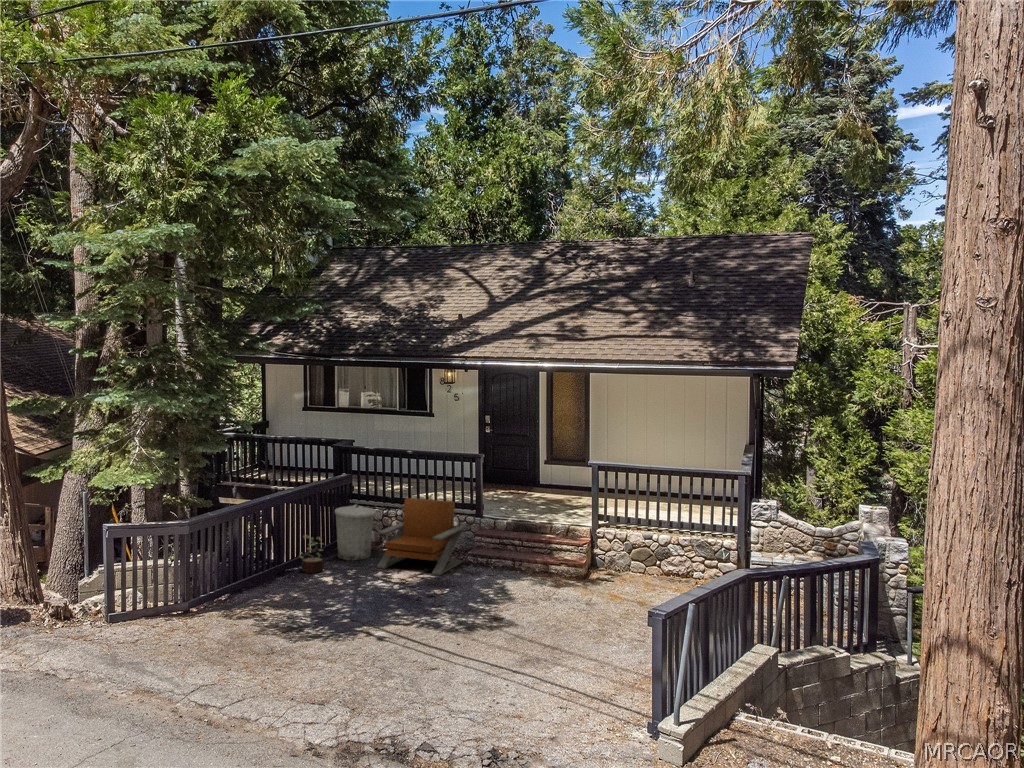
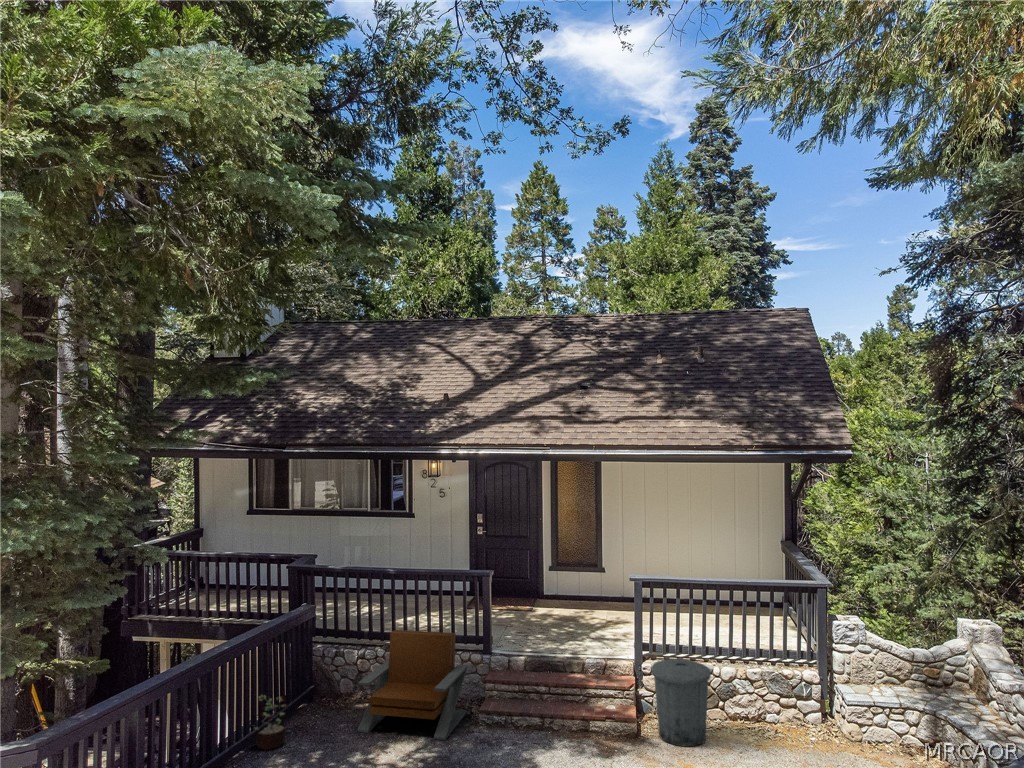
trash can: present [335,505,376,560] -> present [652,659,711,747]

